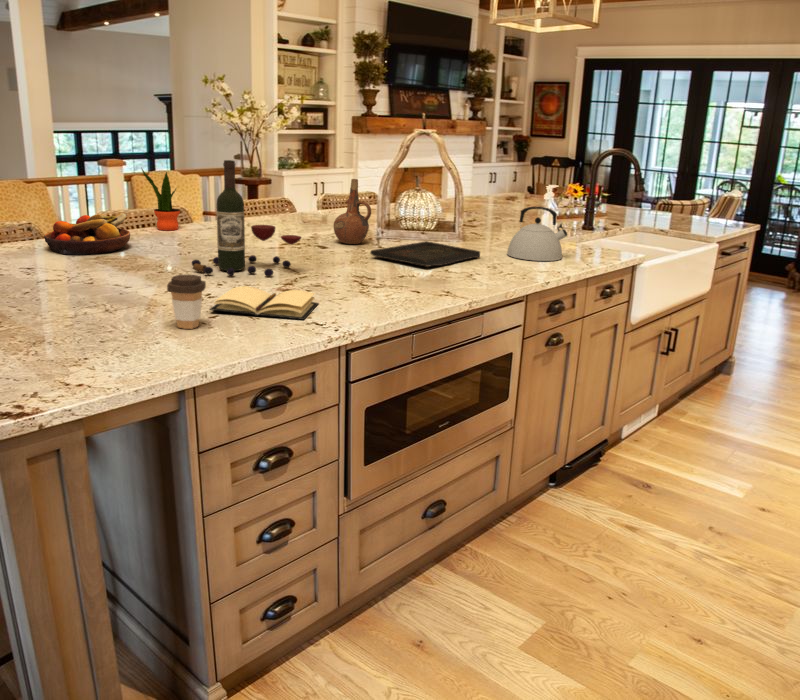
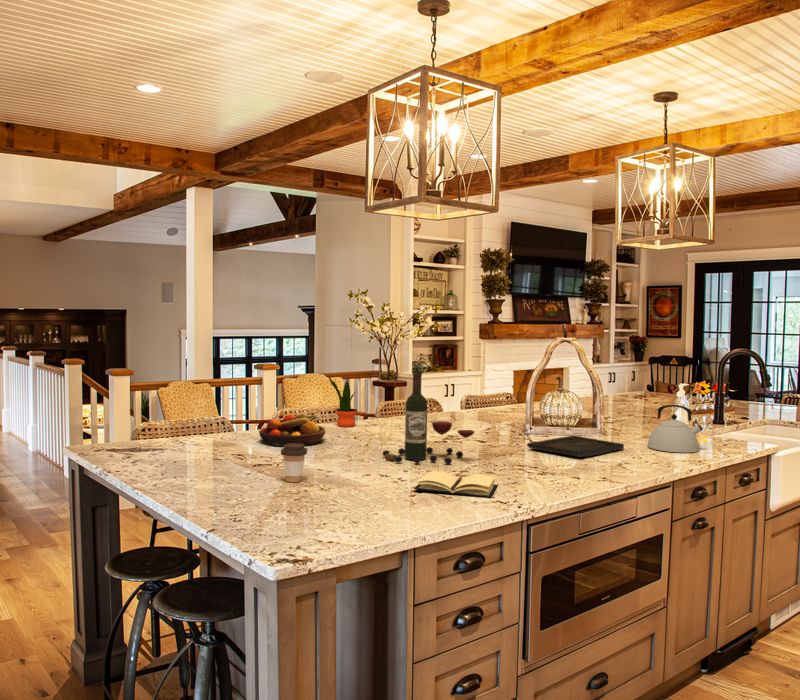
ceramic pitcher: present [334,179,371,244] -> none [491,383,524,438]
coffee cup: present [167,275,206,329] -> present [281,444,307,482]

